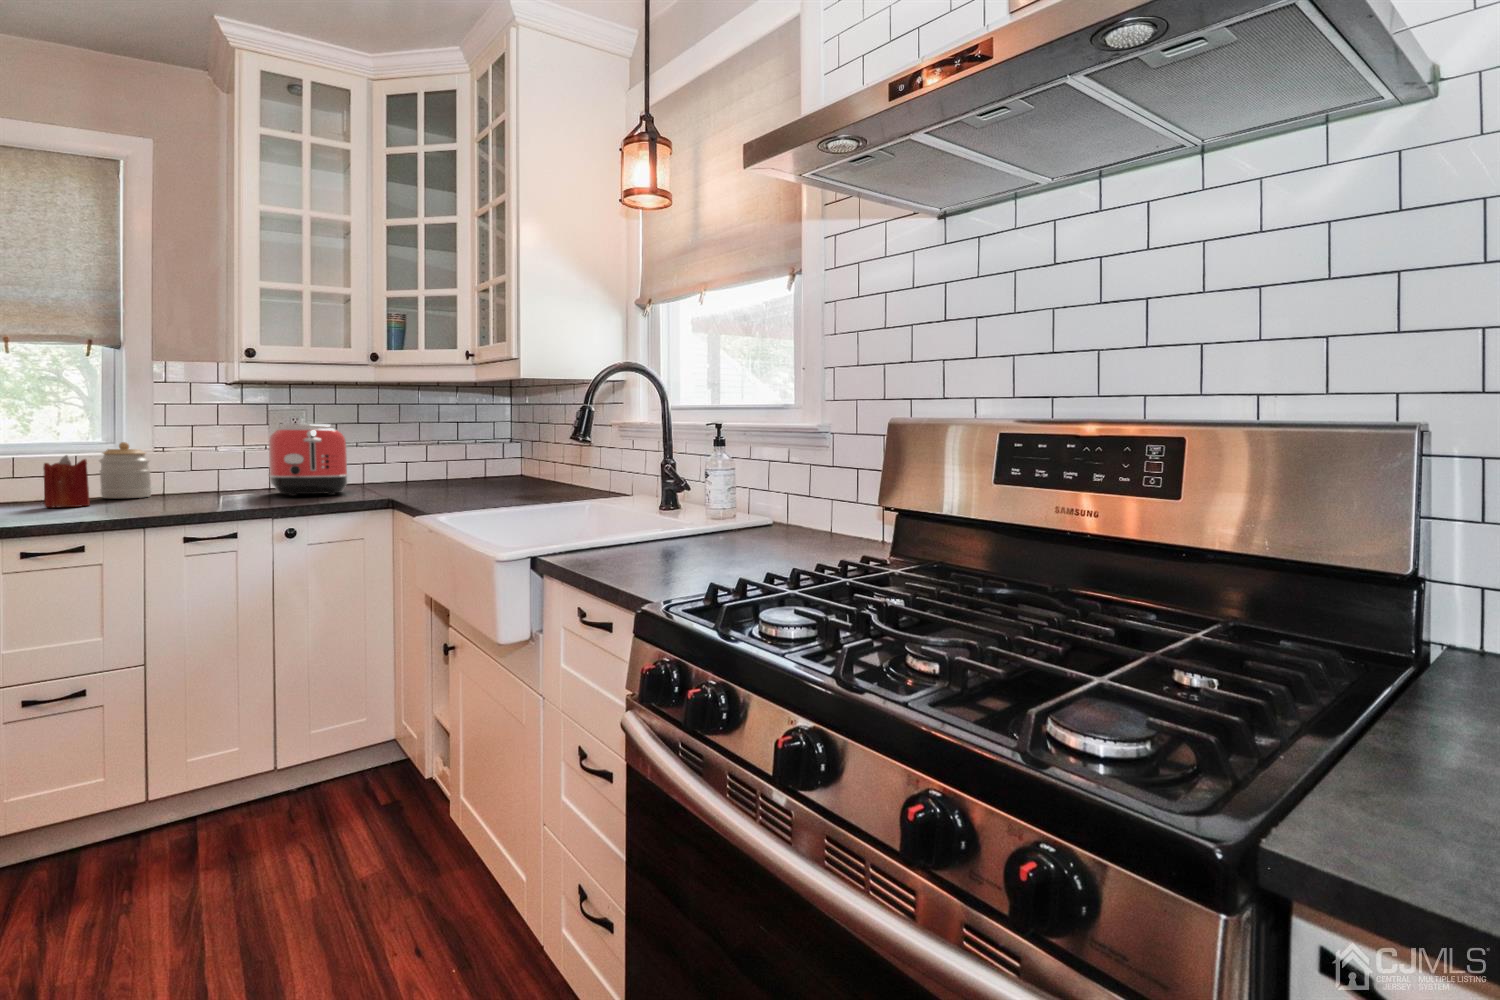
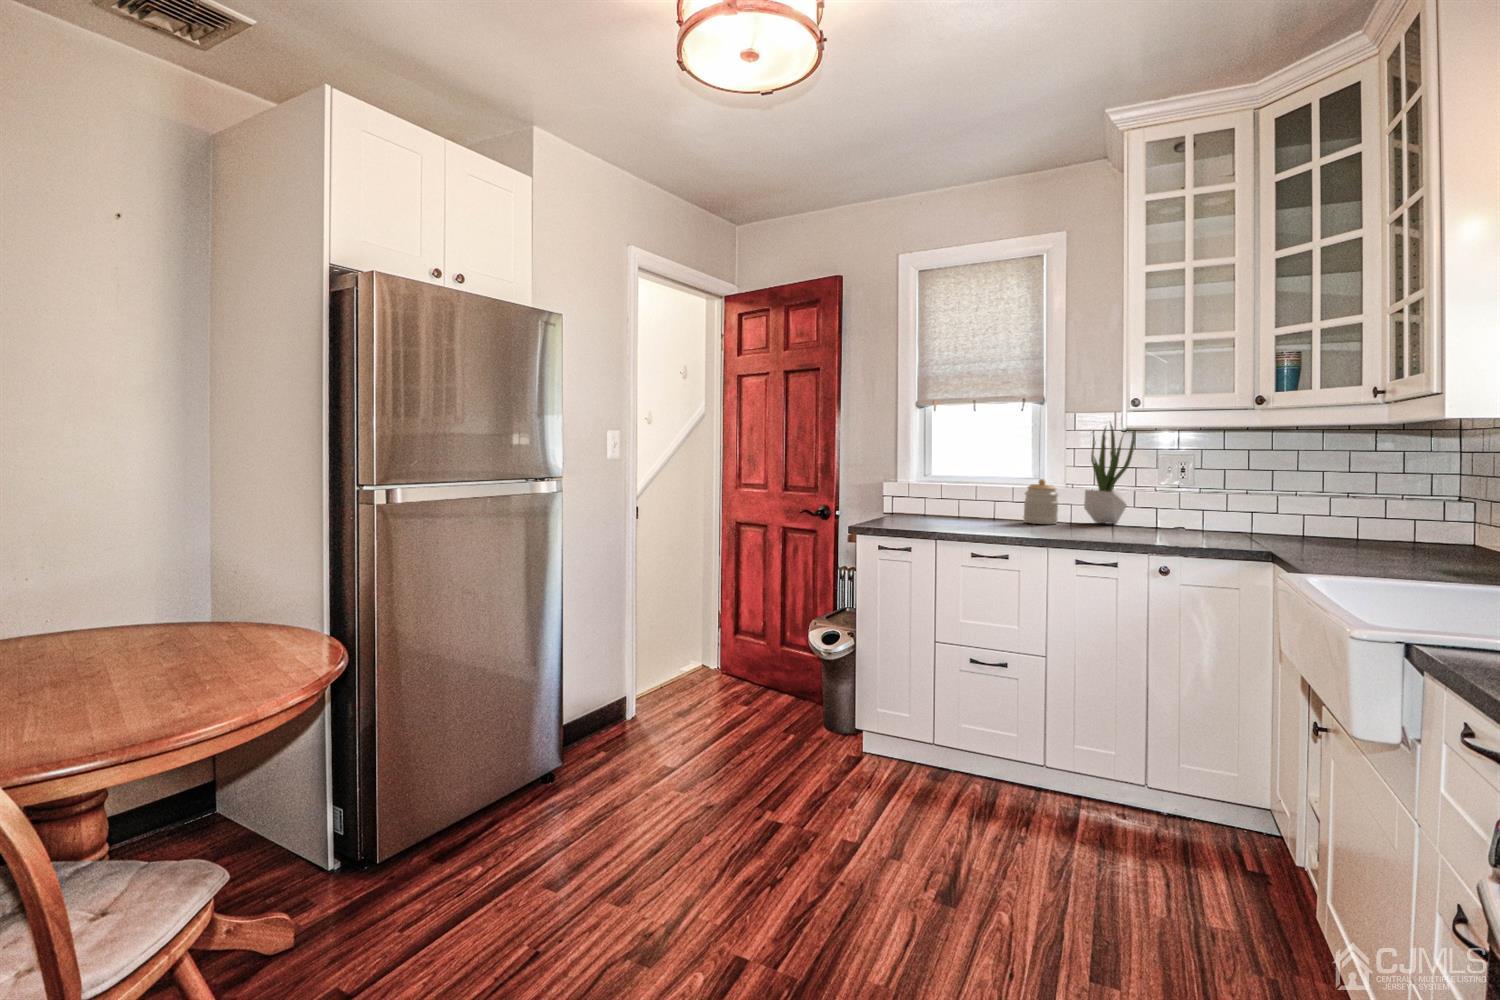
potted plant: none [185,372,243,491] -> present [1084,424,1135,524]
toaster: present [269,423,348,496] -> none [1149,467,1224,537]
candle: present [43,455,90,507] -> none [987,489,1016,528]

